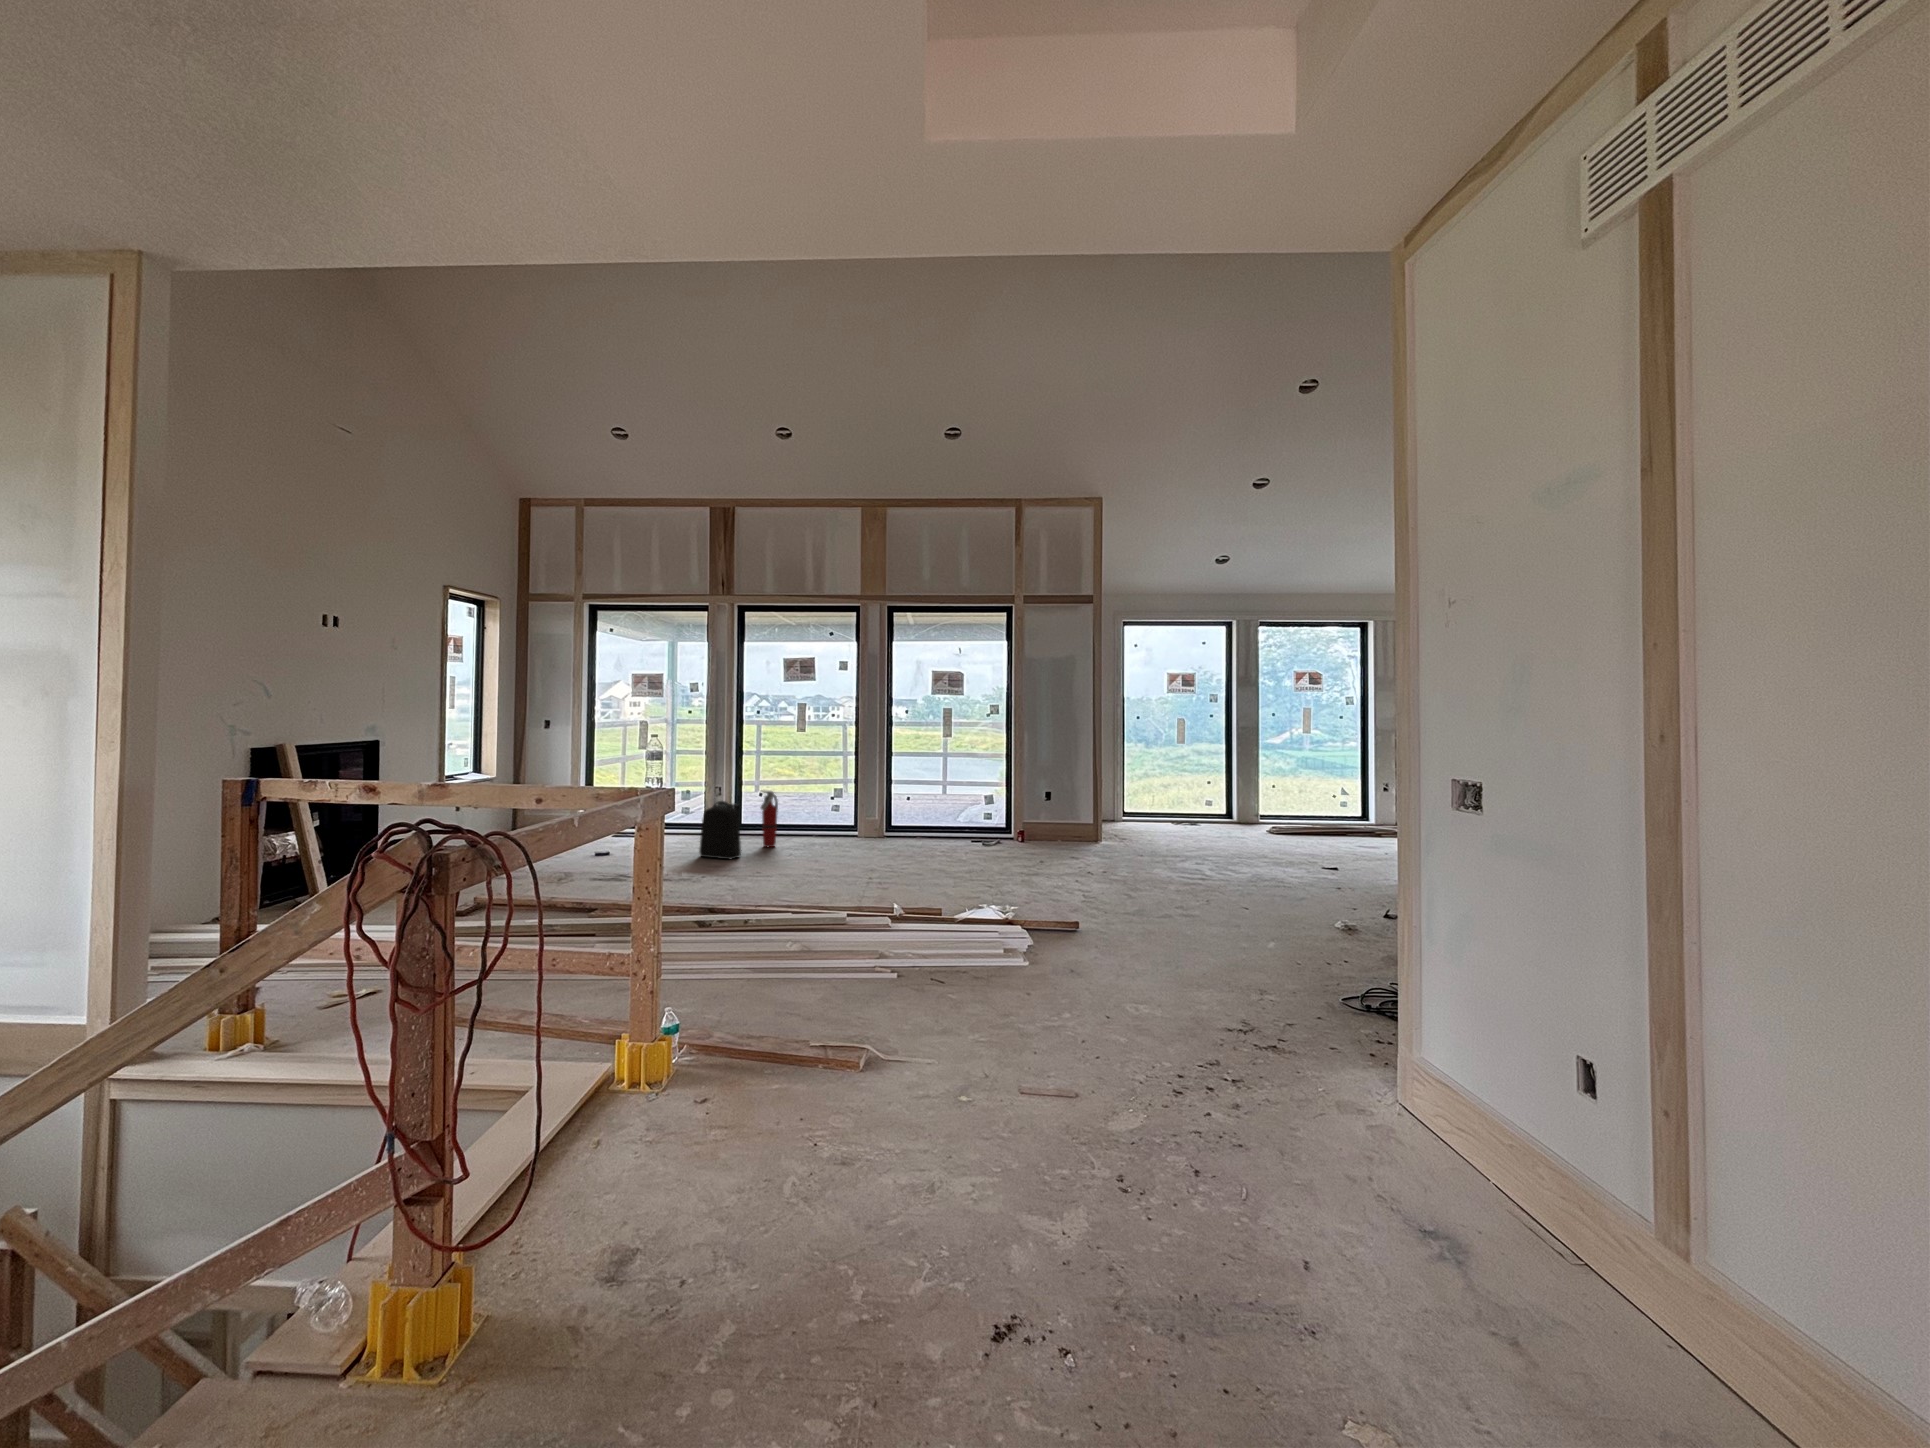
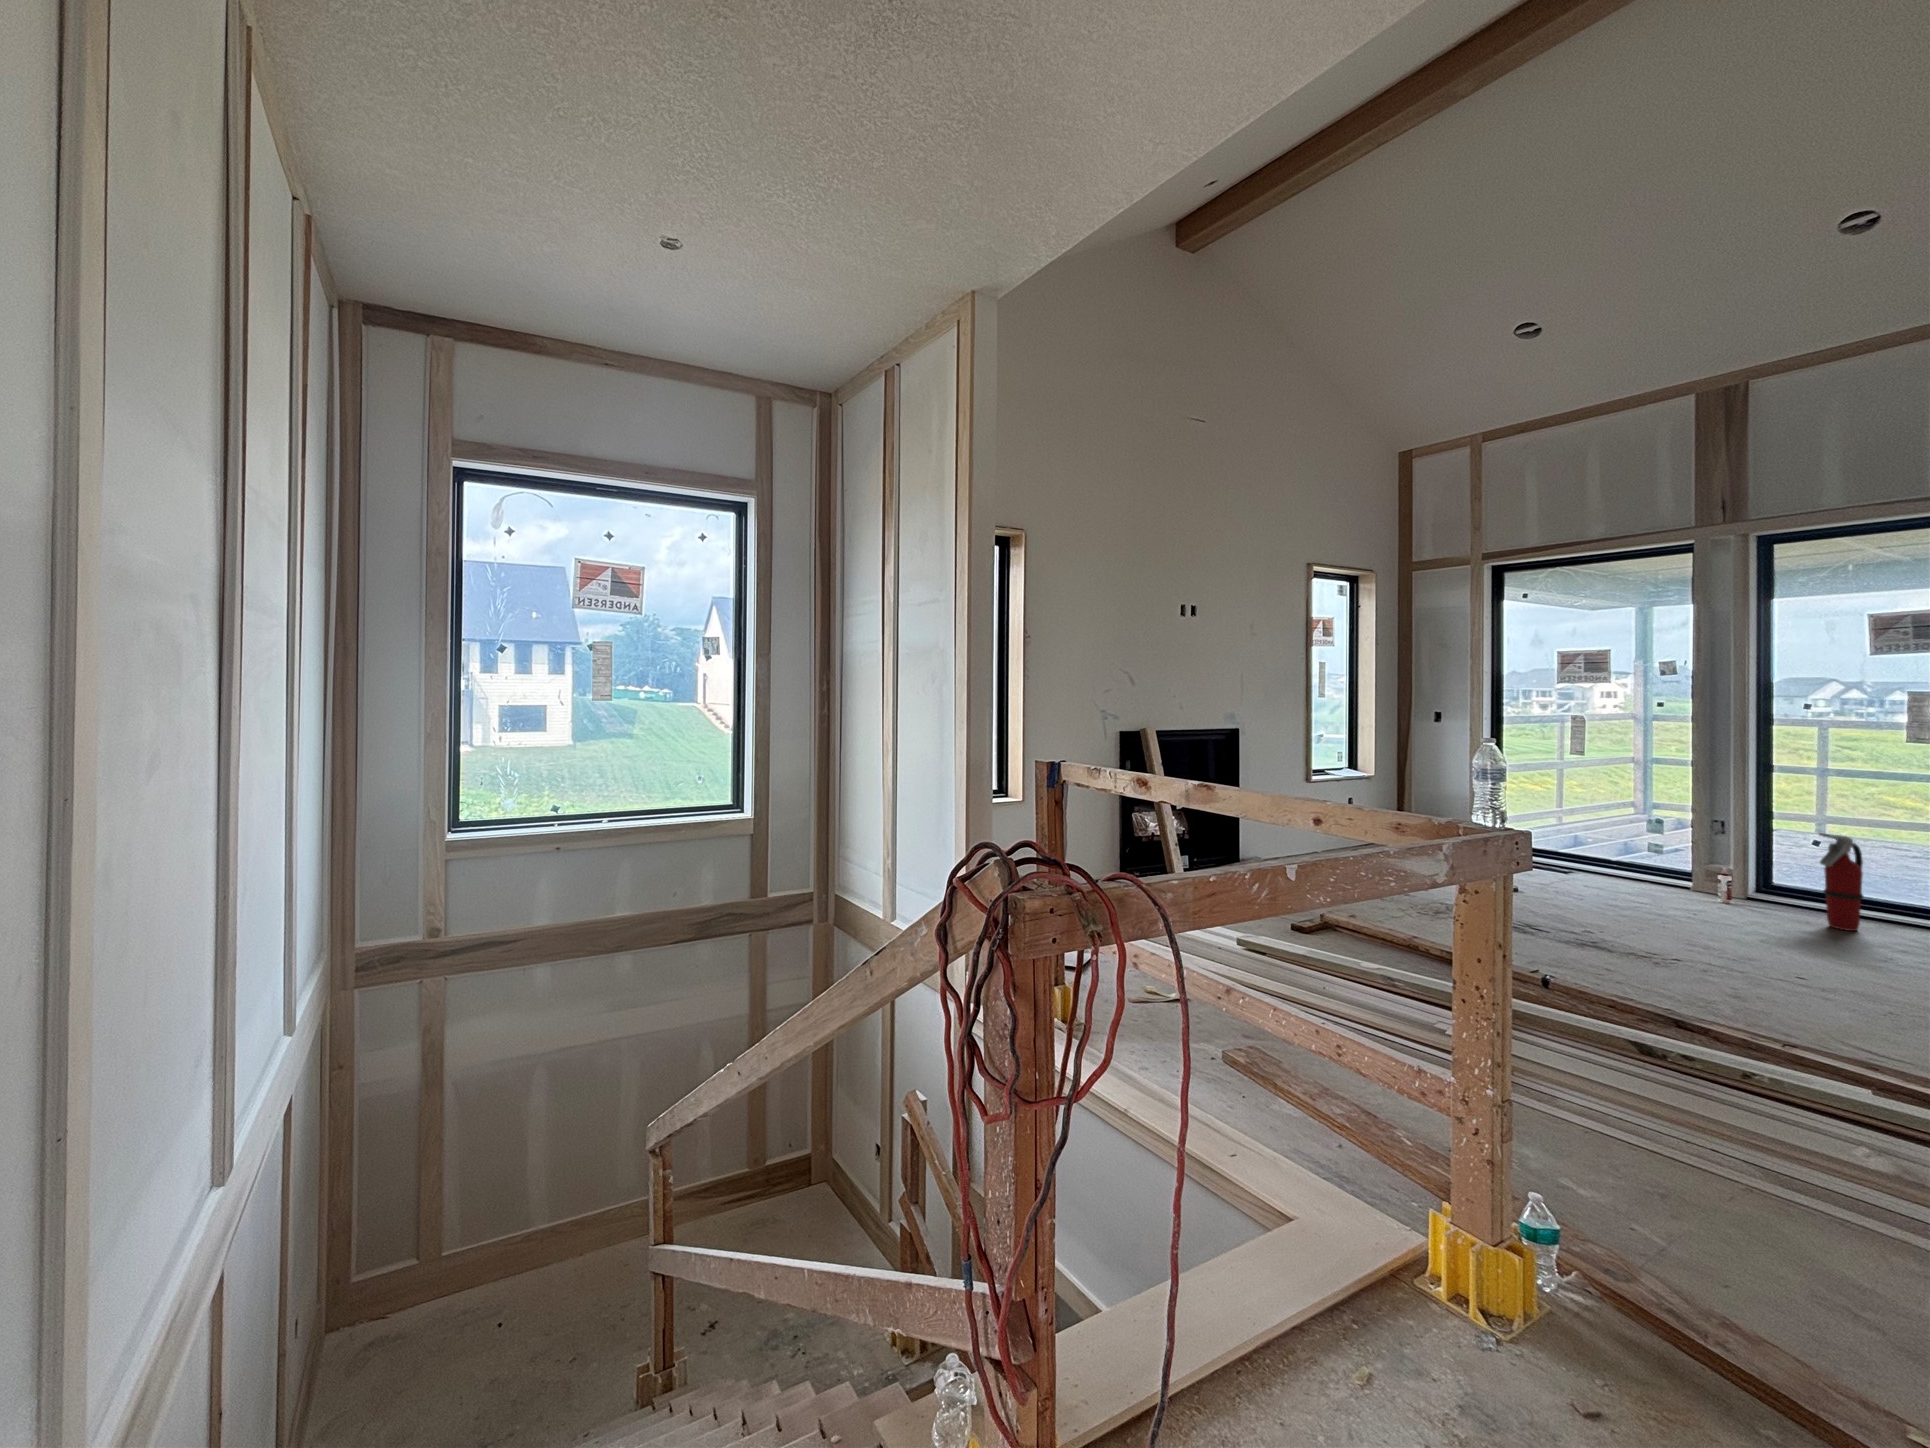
backpack: present [699,801,741,859] -> none [1687,842,1779,939]

